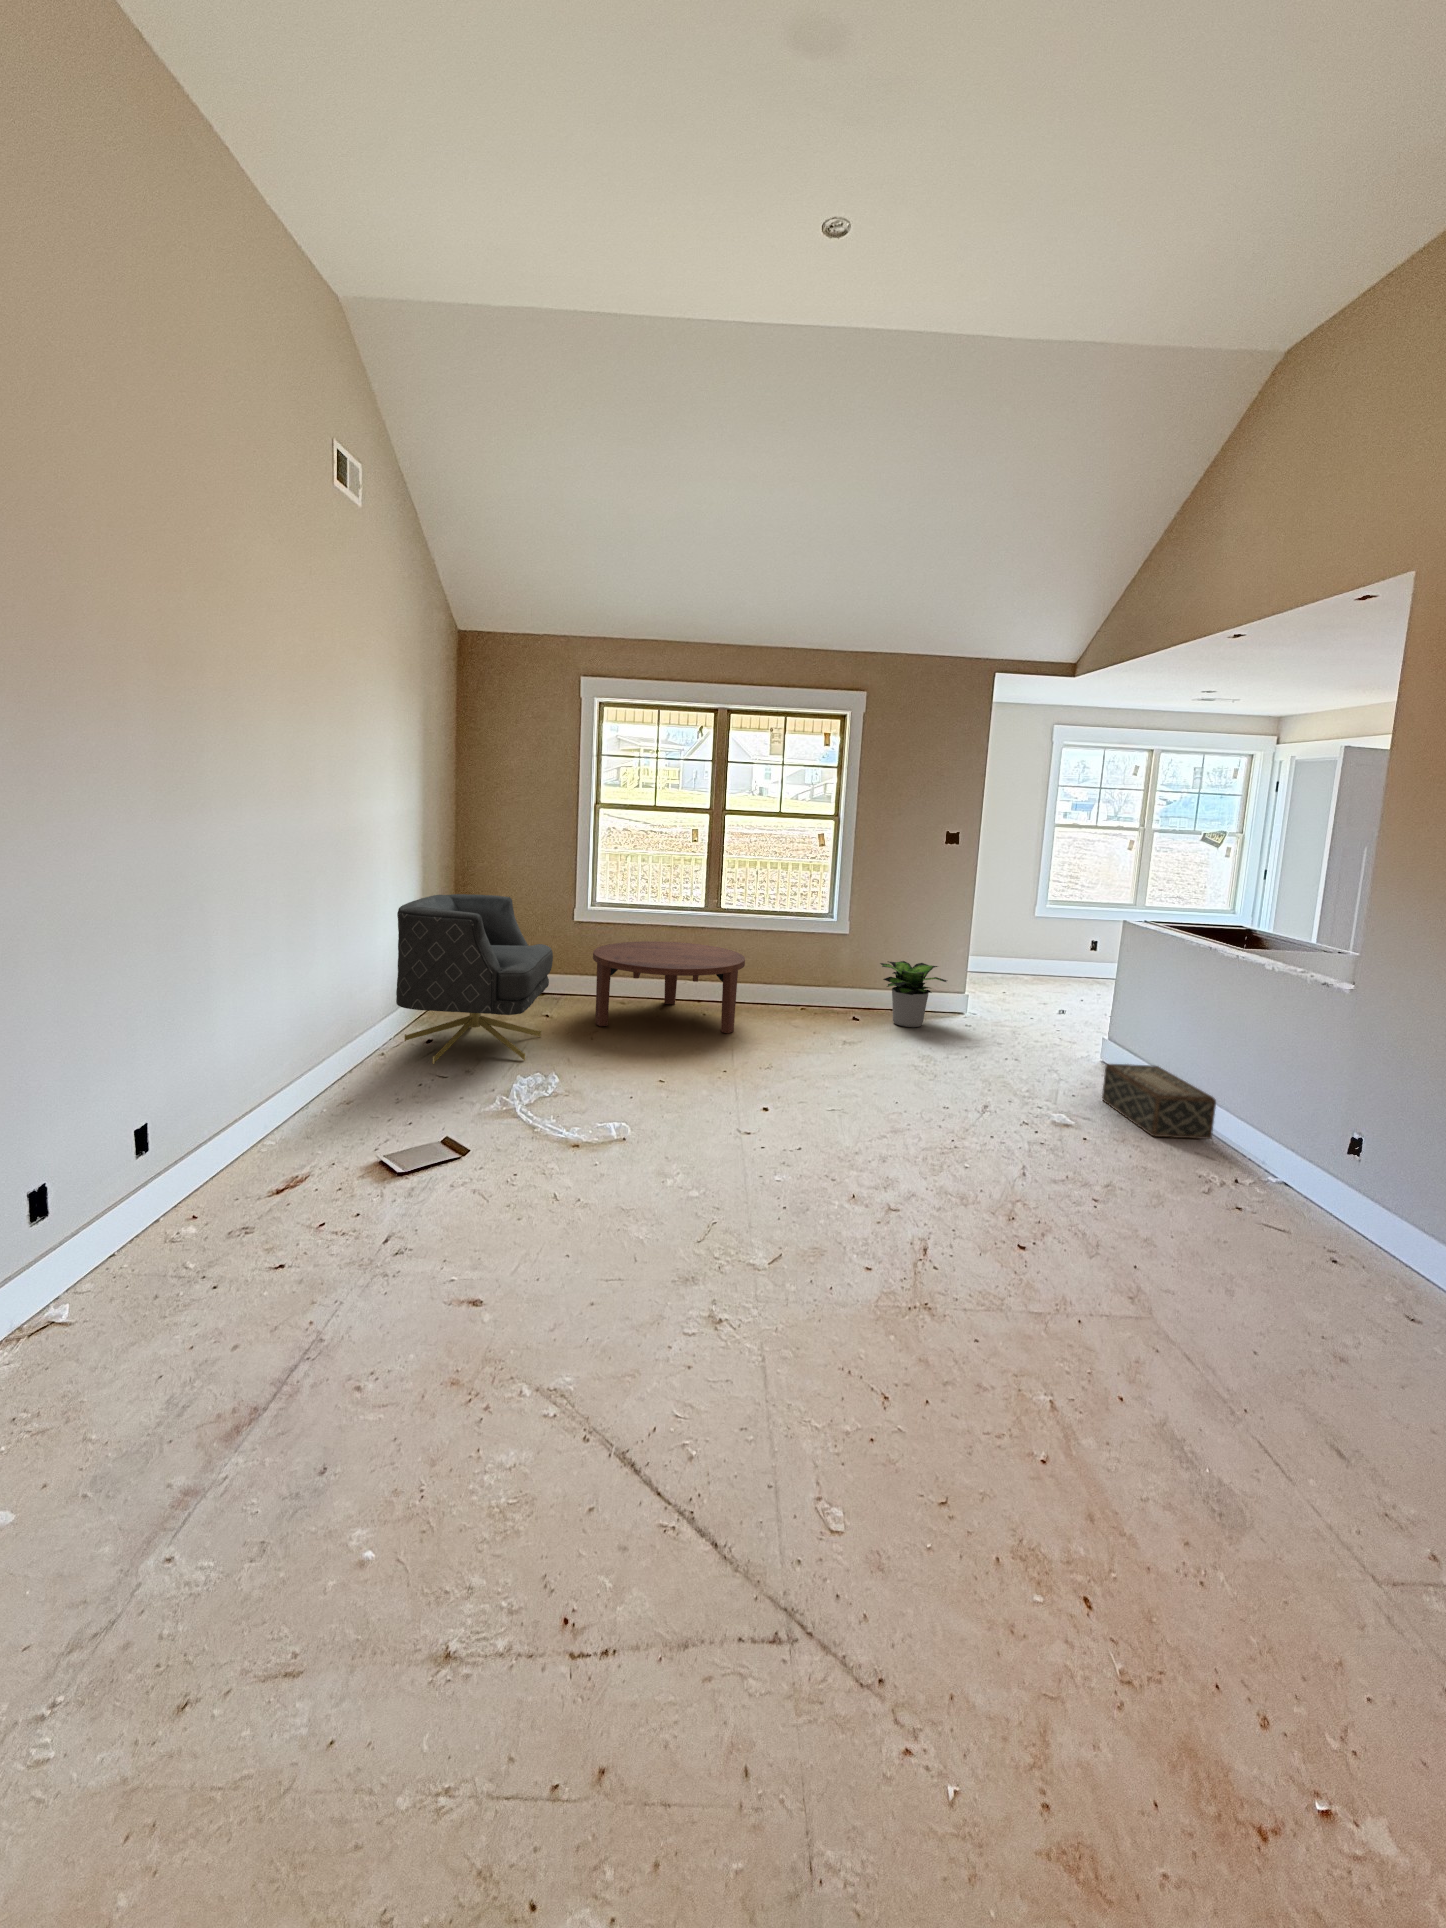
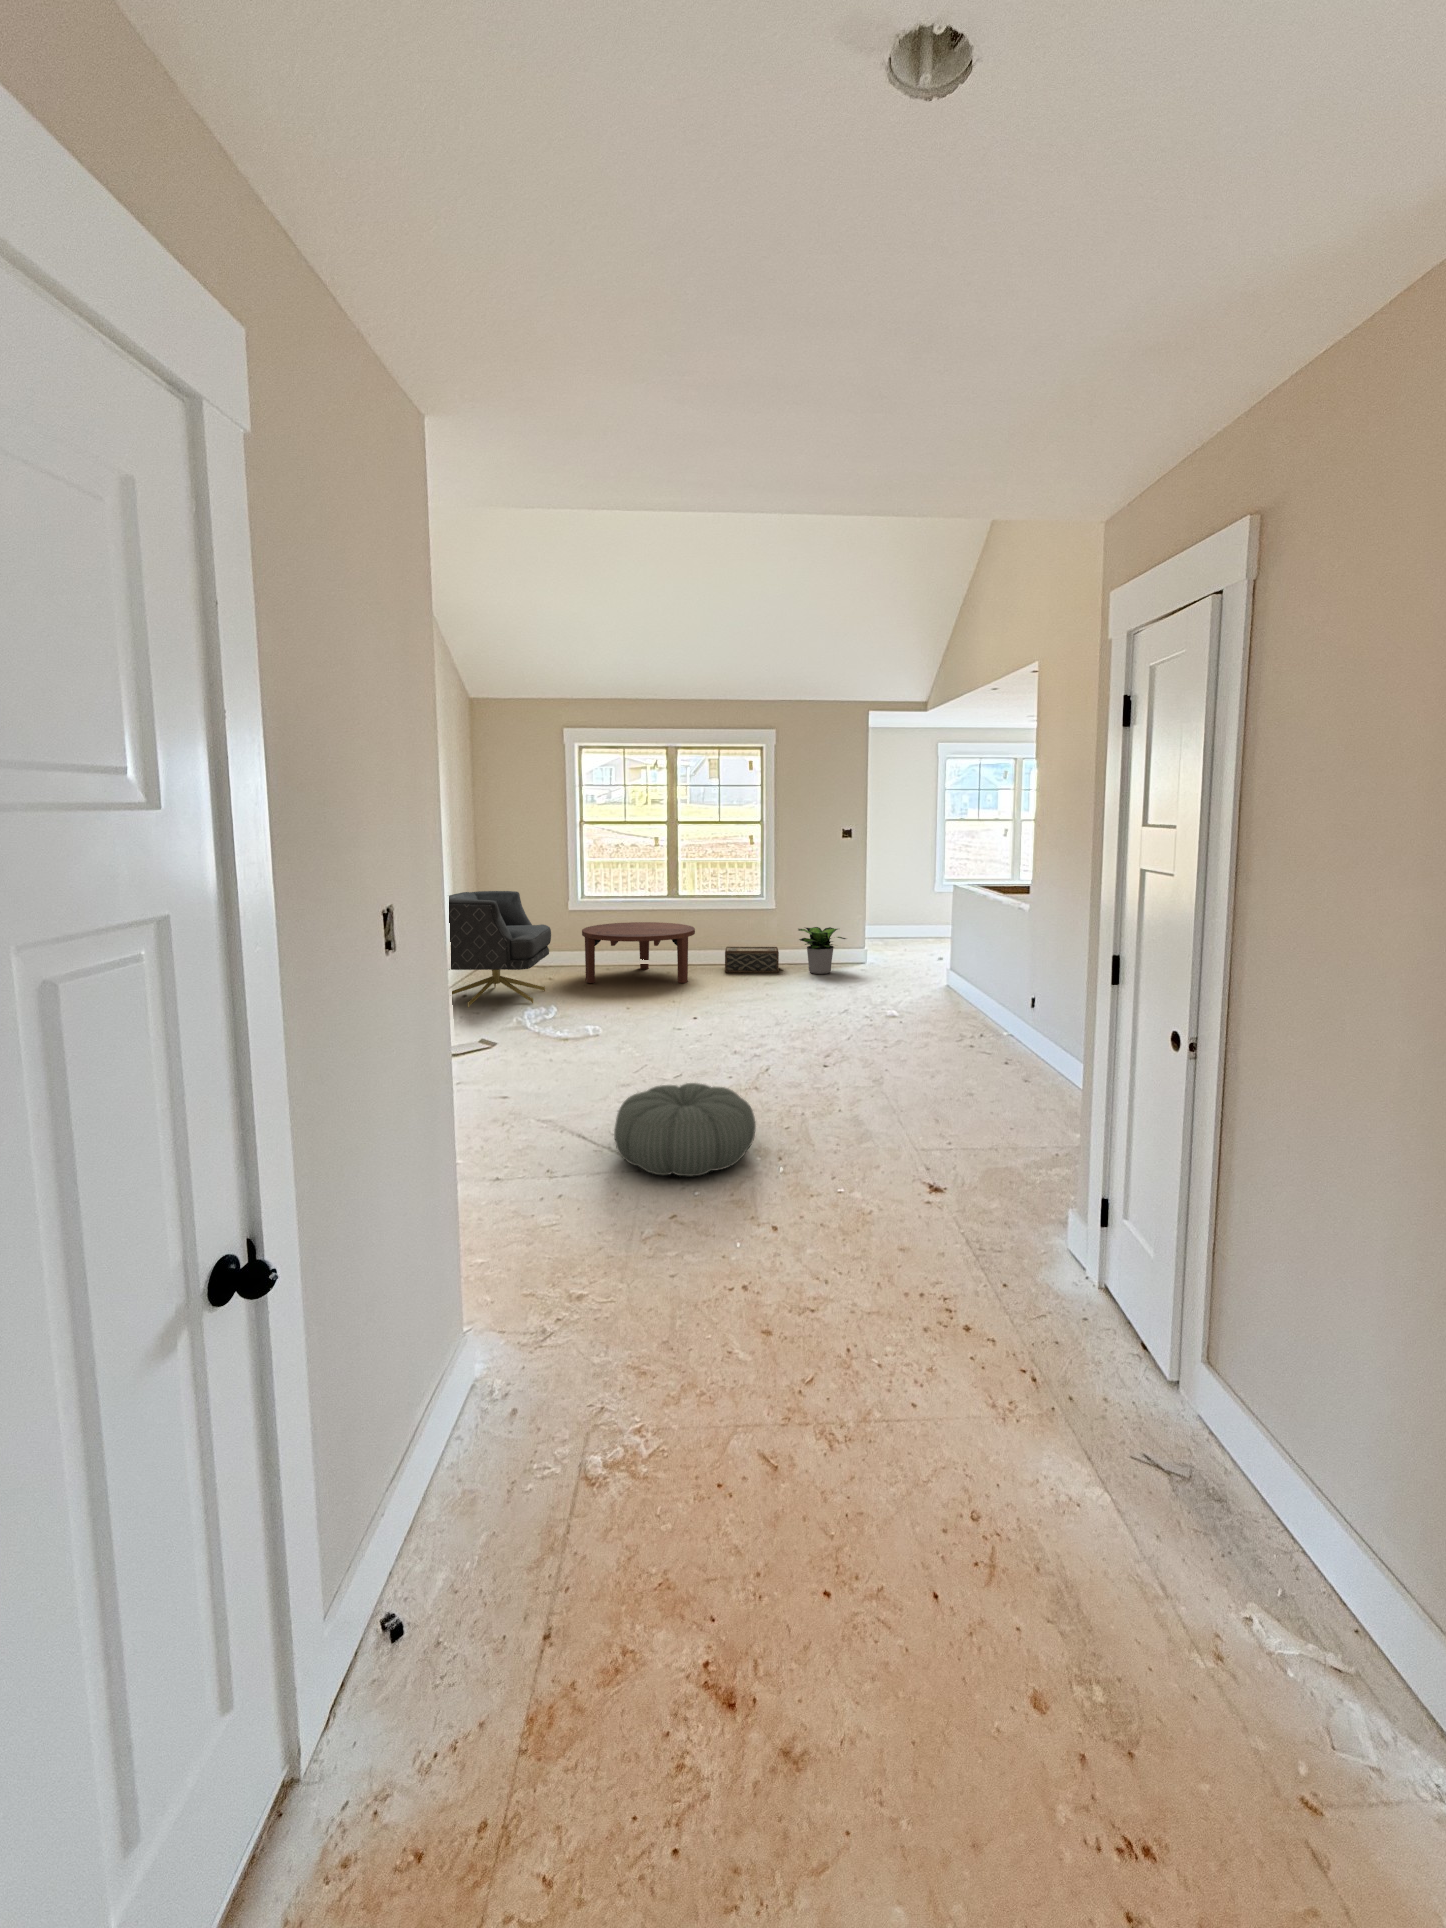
woven basket: present [1102,1064,1216,1139] -> present [725,947,779,972]
pouf: none [719,1368,1046,1700] -> present [614,1083,756,1177]

